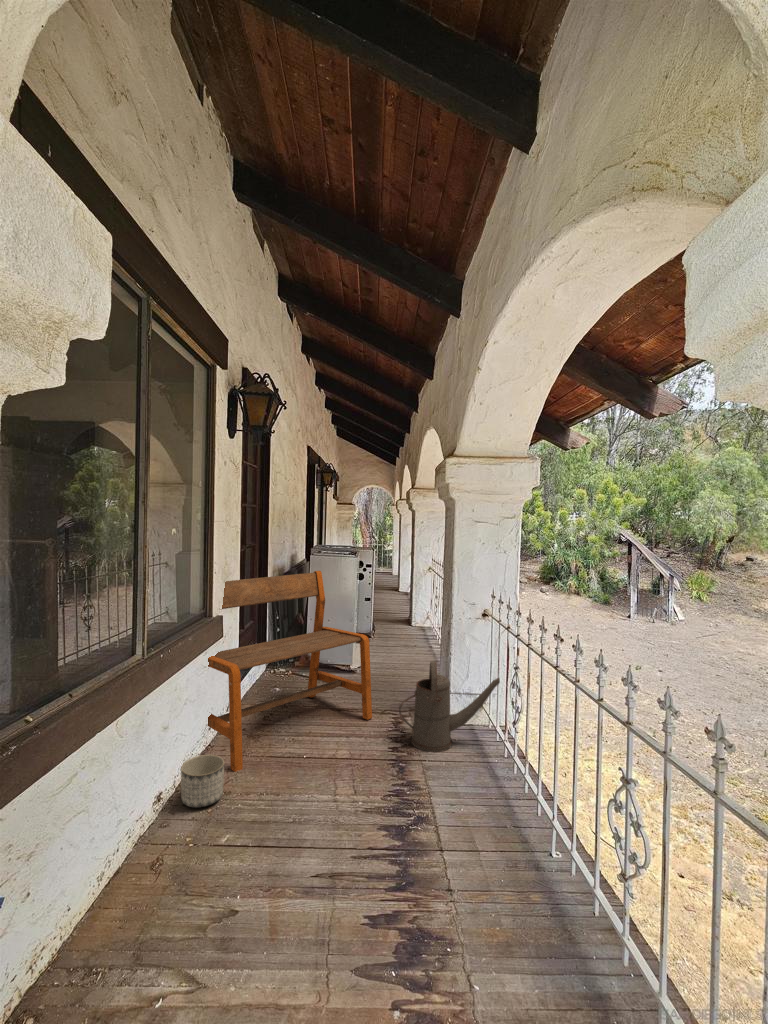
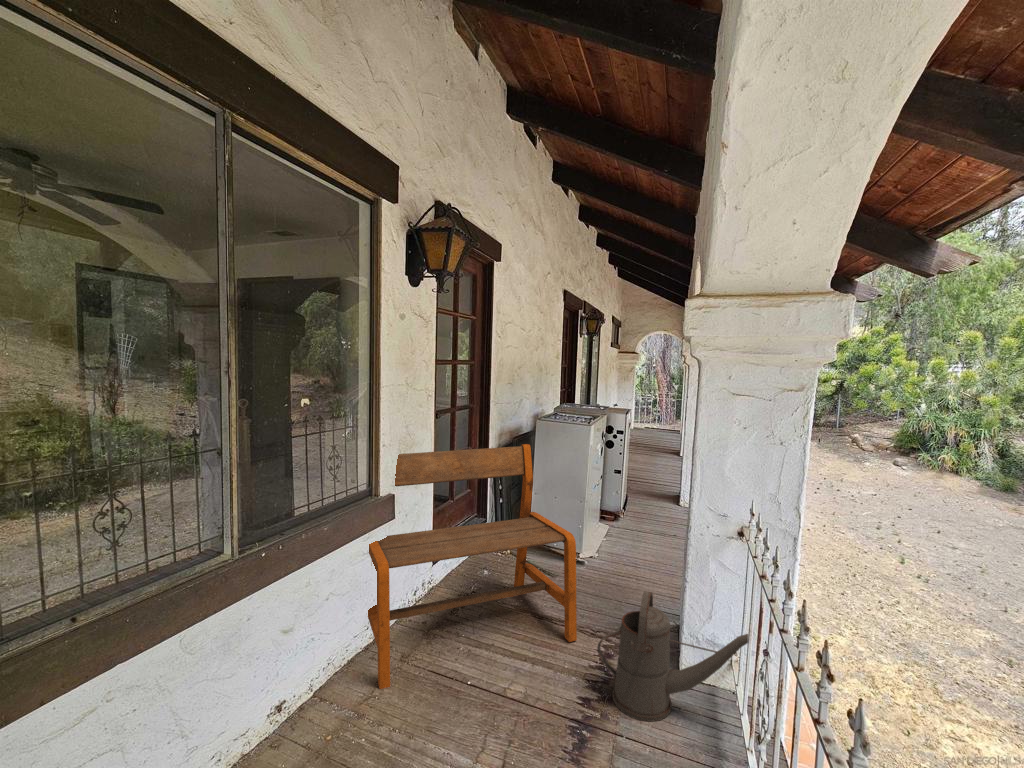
planter: present [181,755,224,807] -> none [297,668,350,737]

